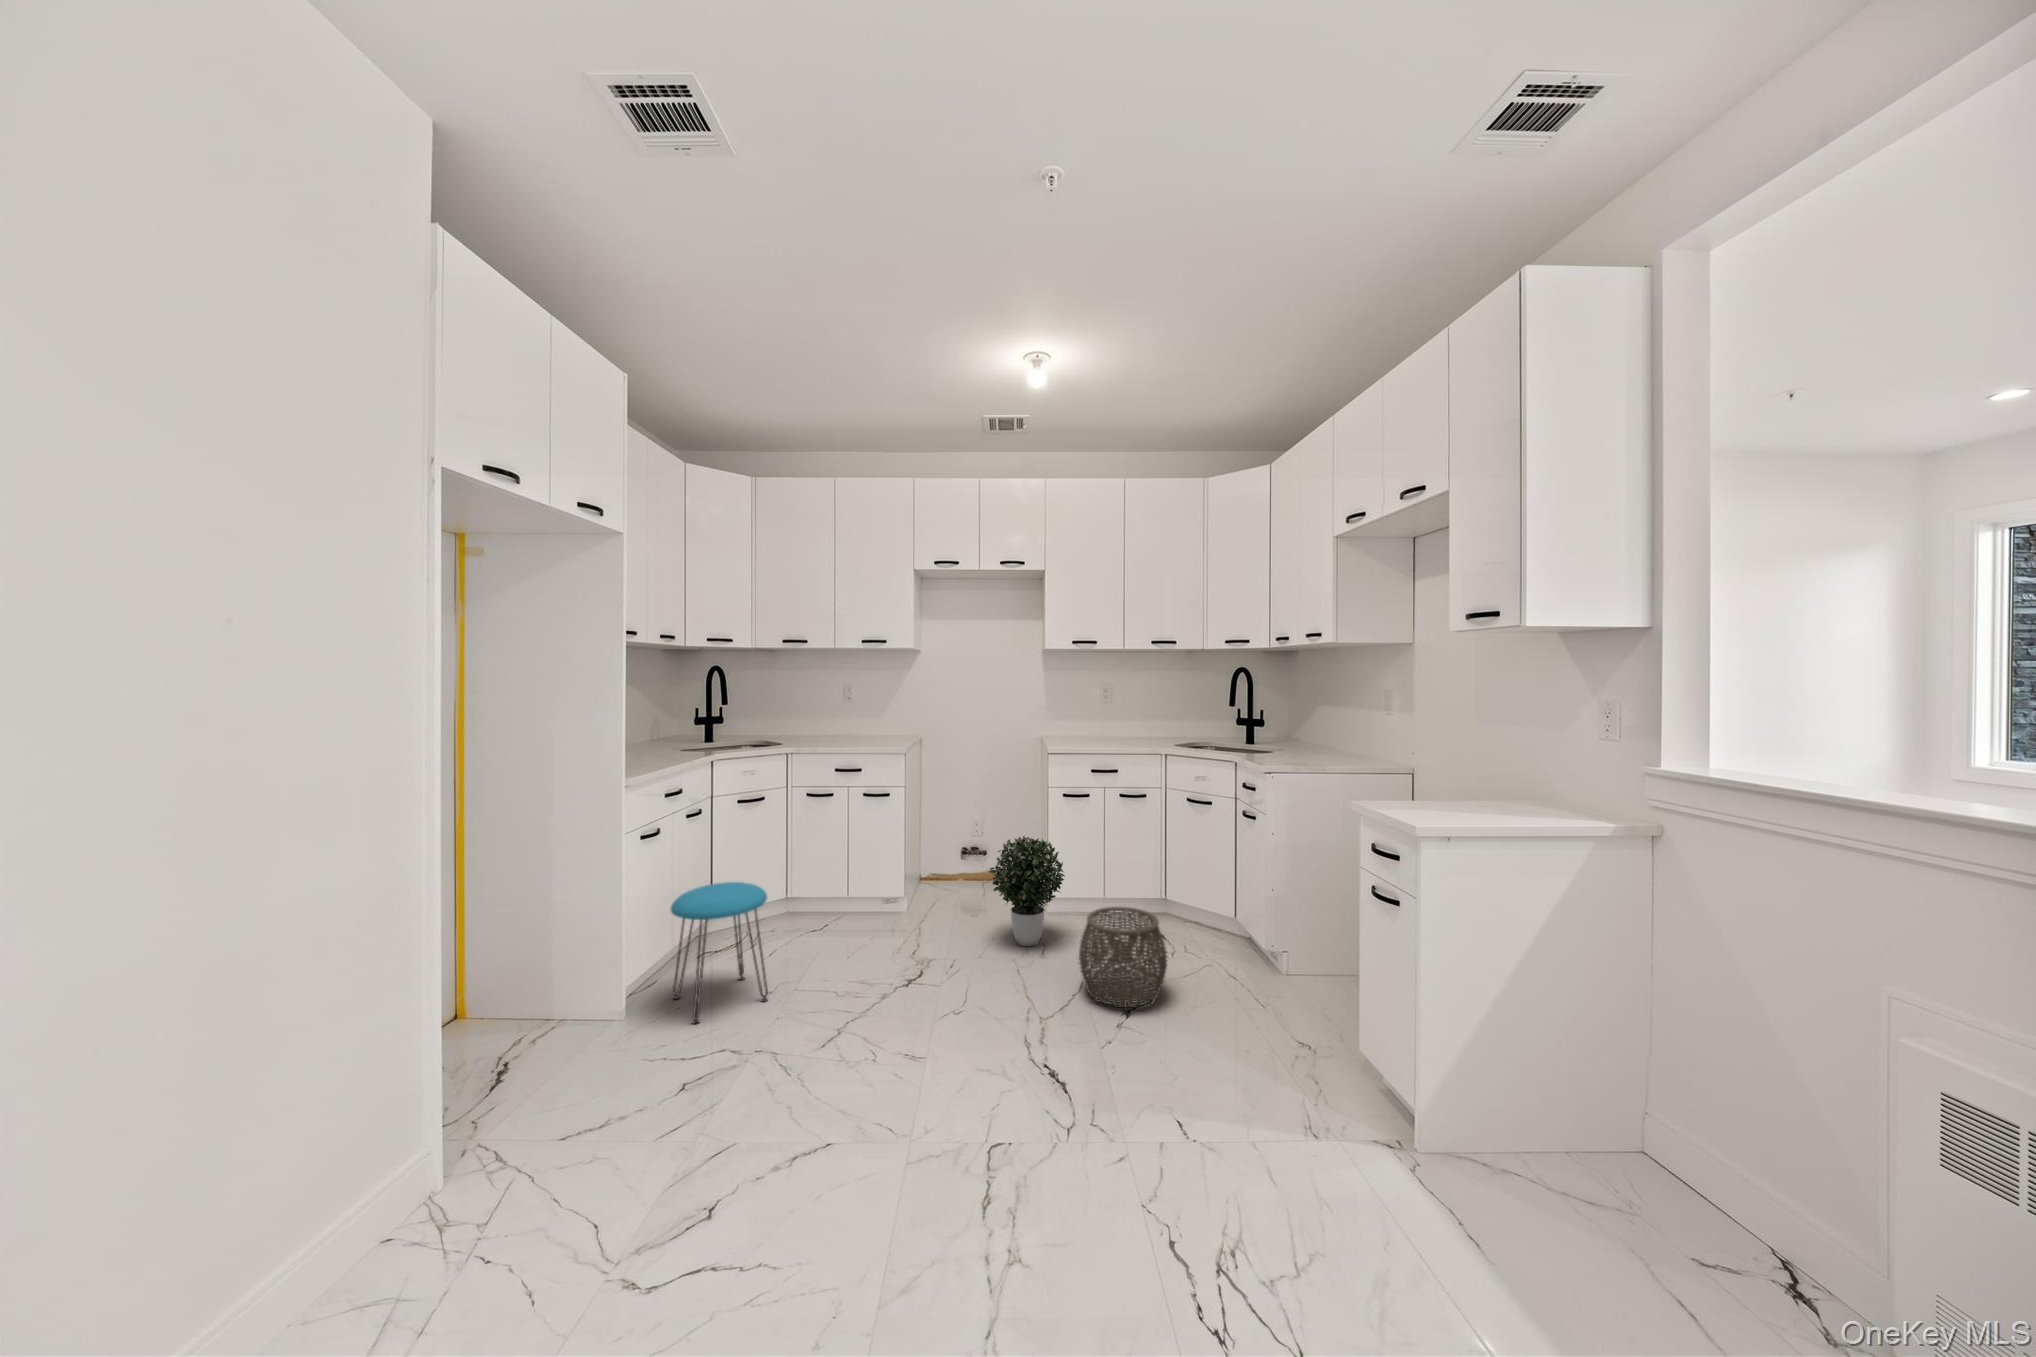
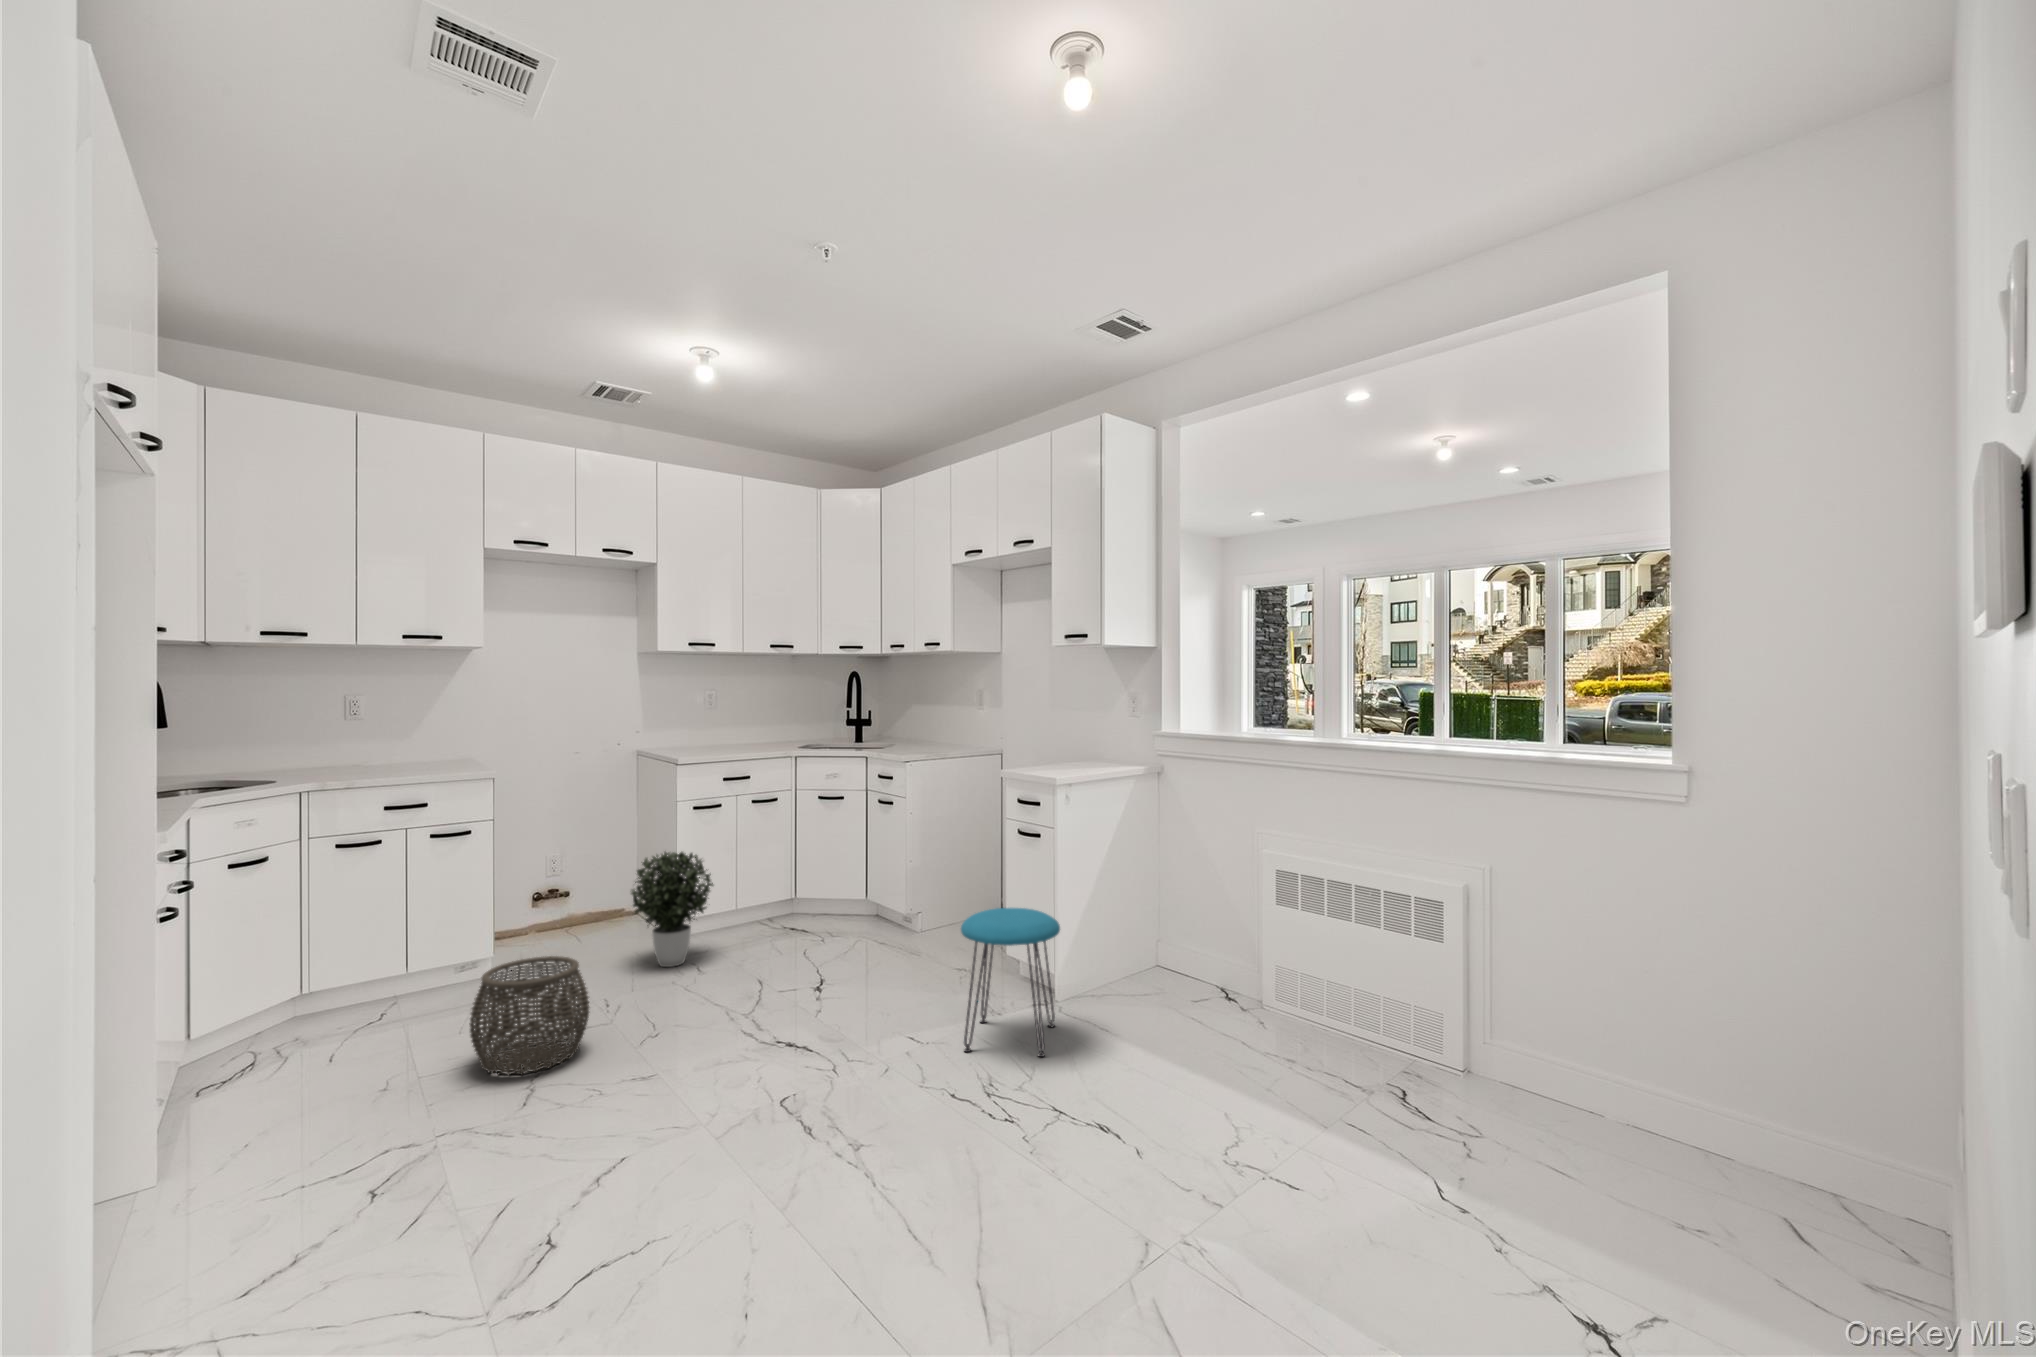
stool: present [671,882,768,1024] -> present [961,908,1060,1057]
woven basket: present [1079,907,1167,1007] -> present [470,956,589,1075]

